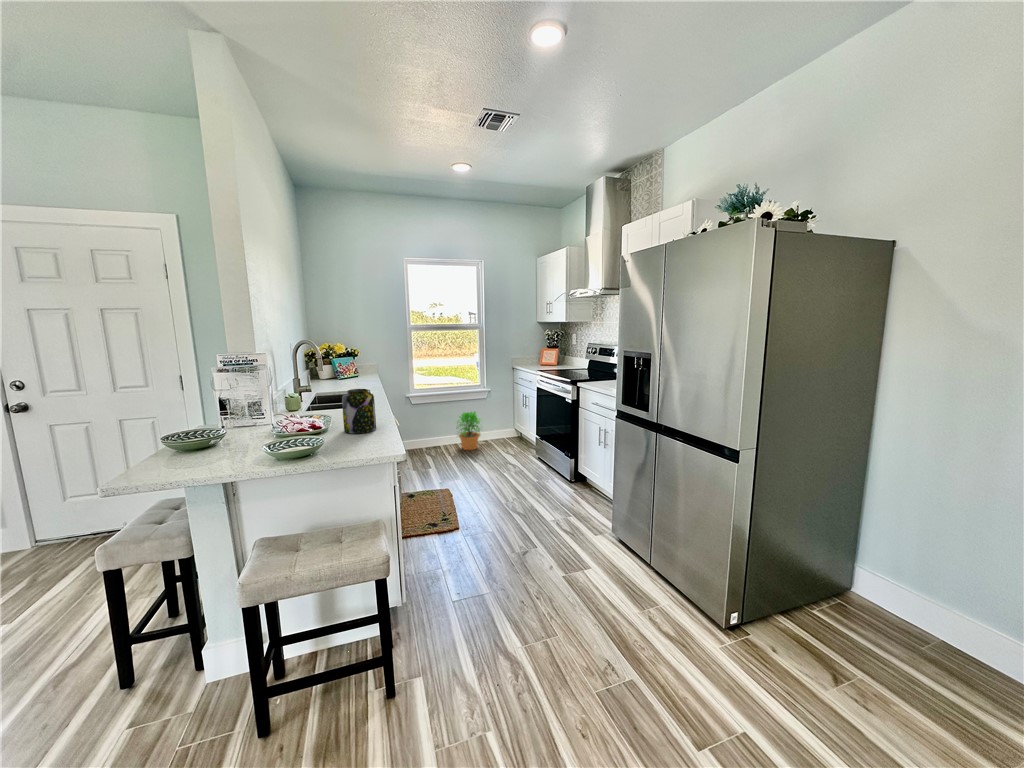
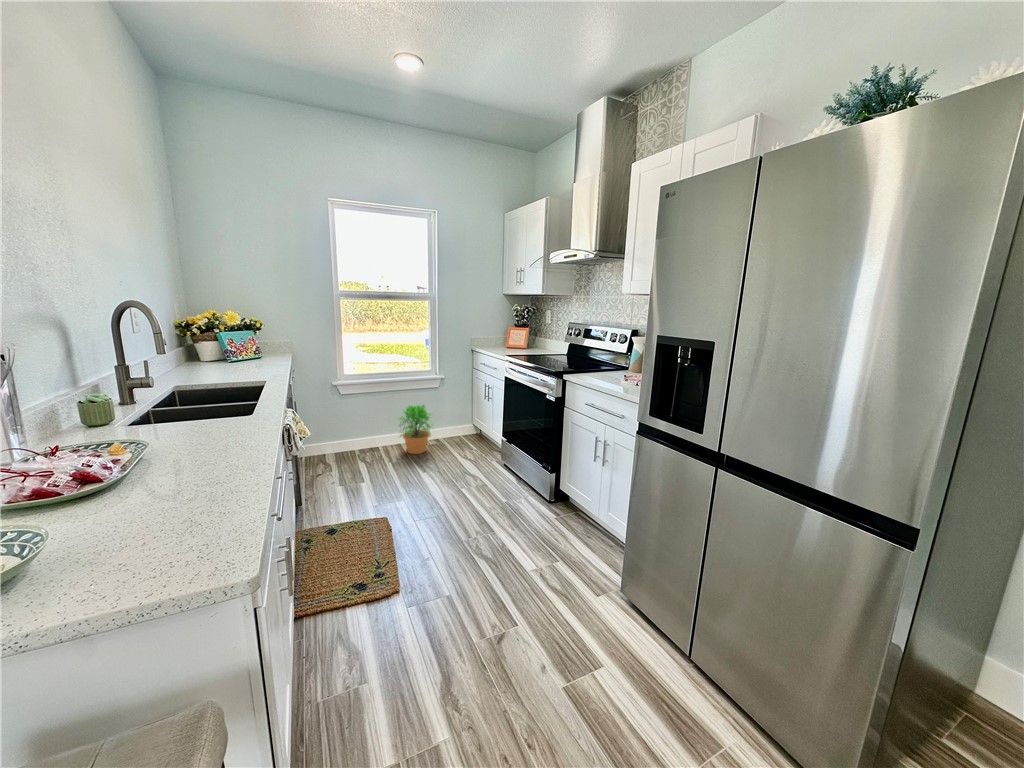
jar: present [342,389,376,433] -> none [139,403,226,501]

